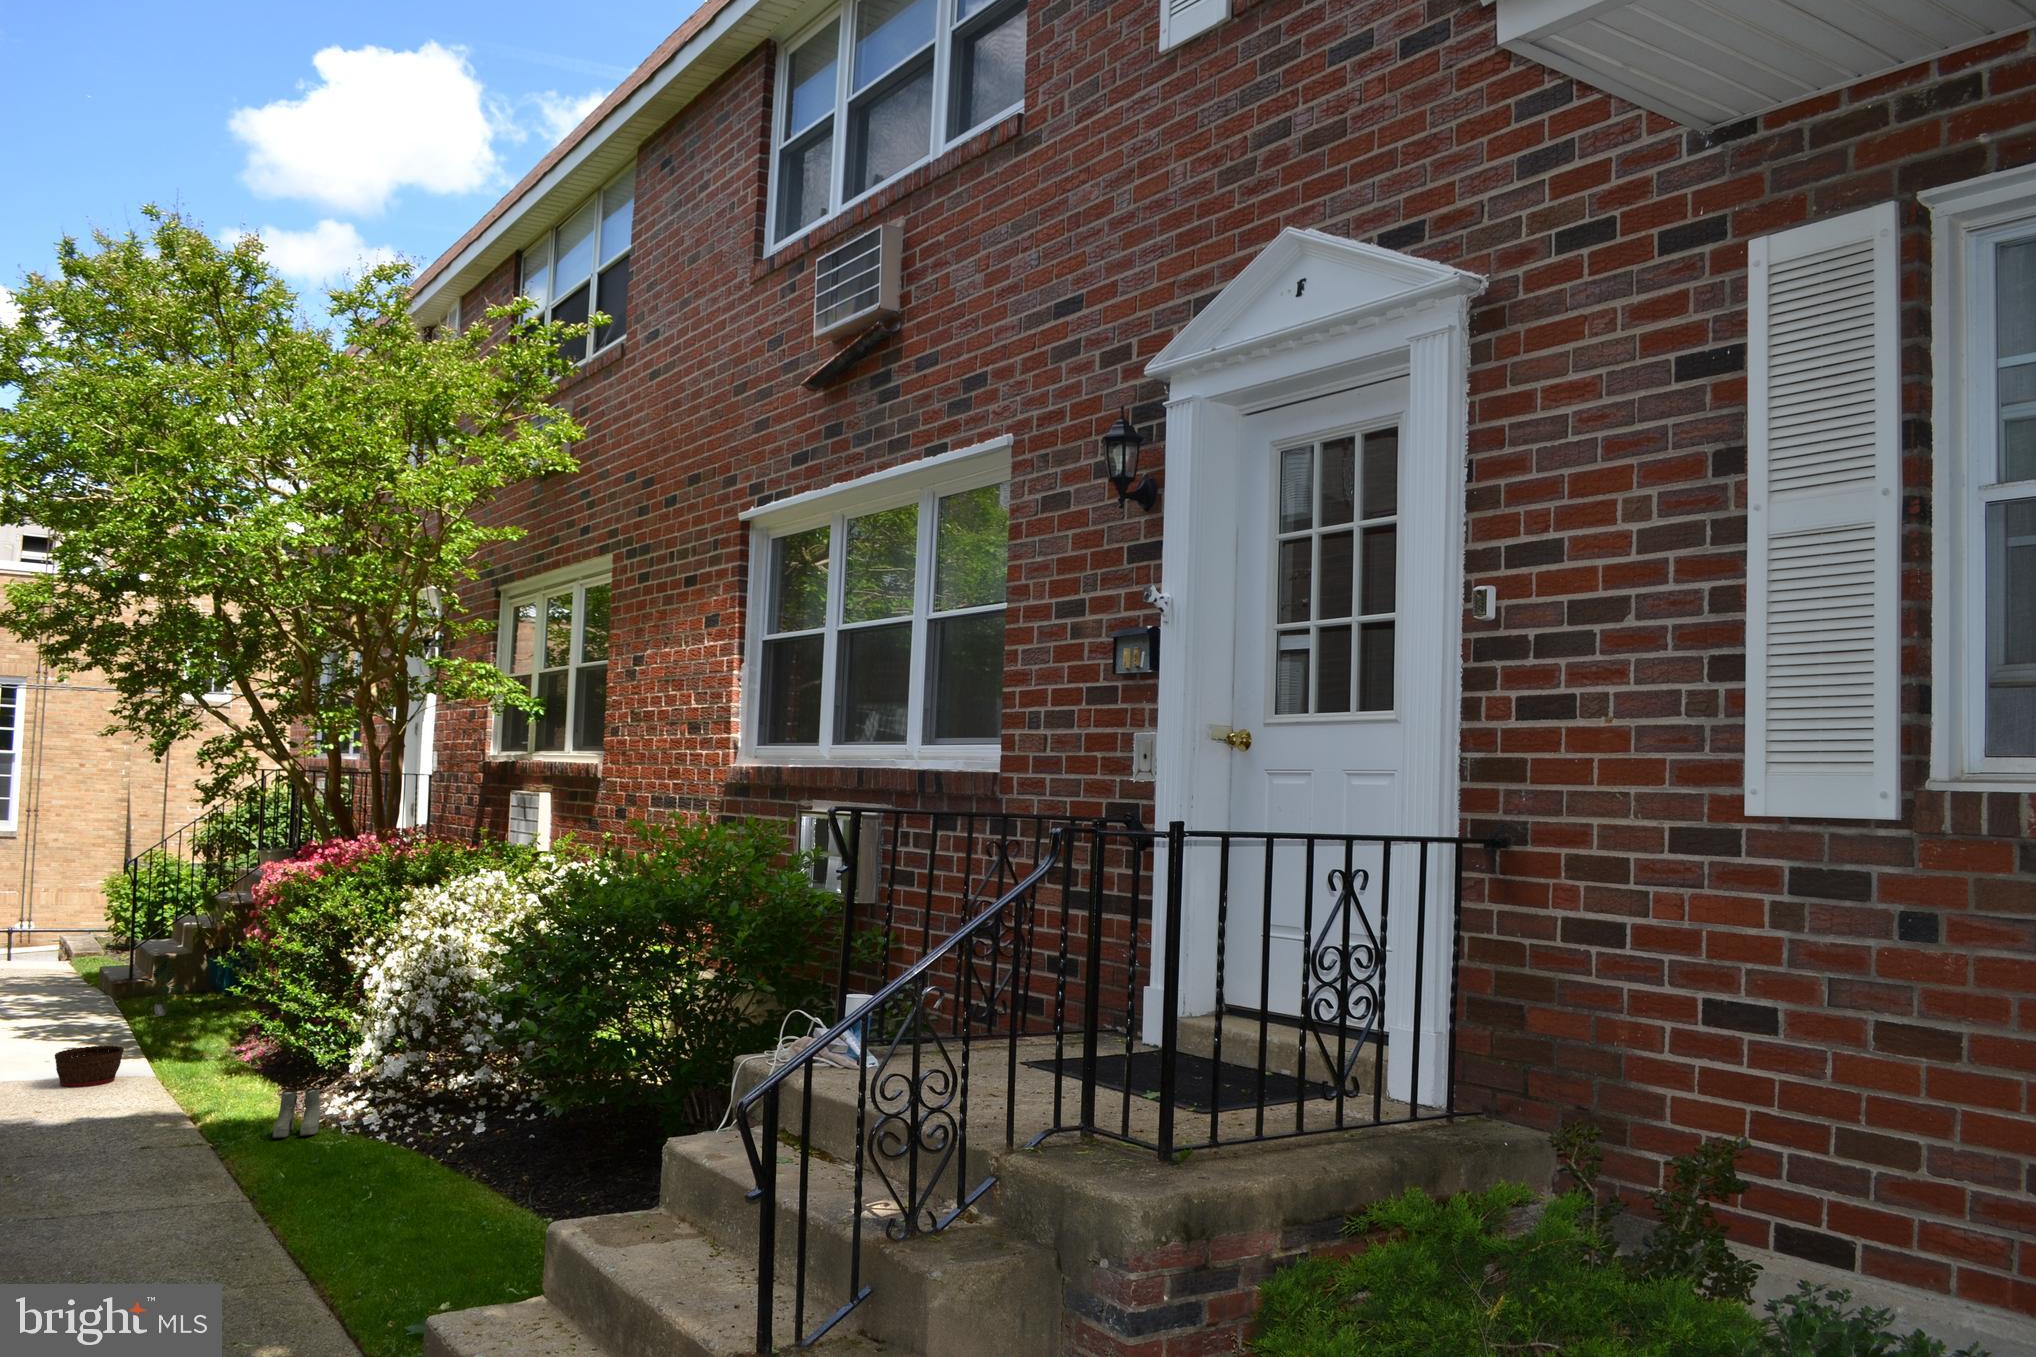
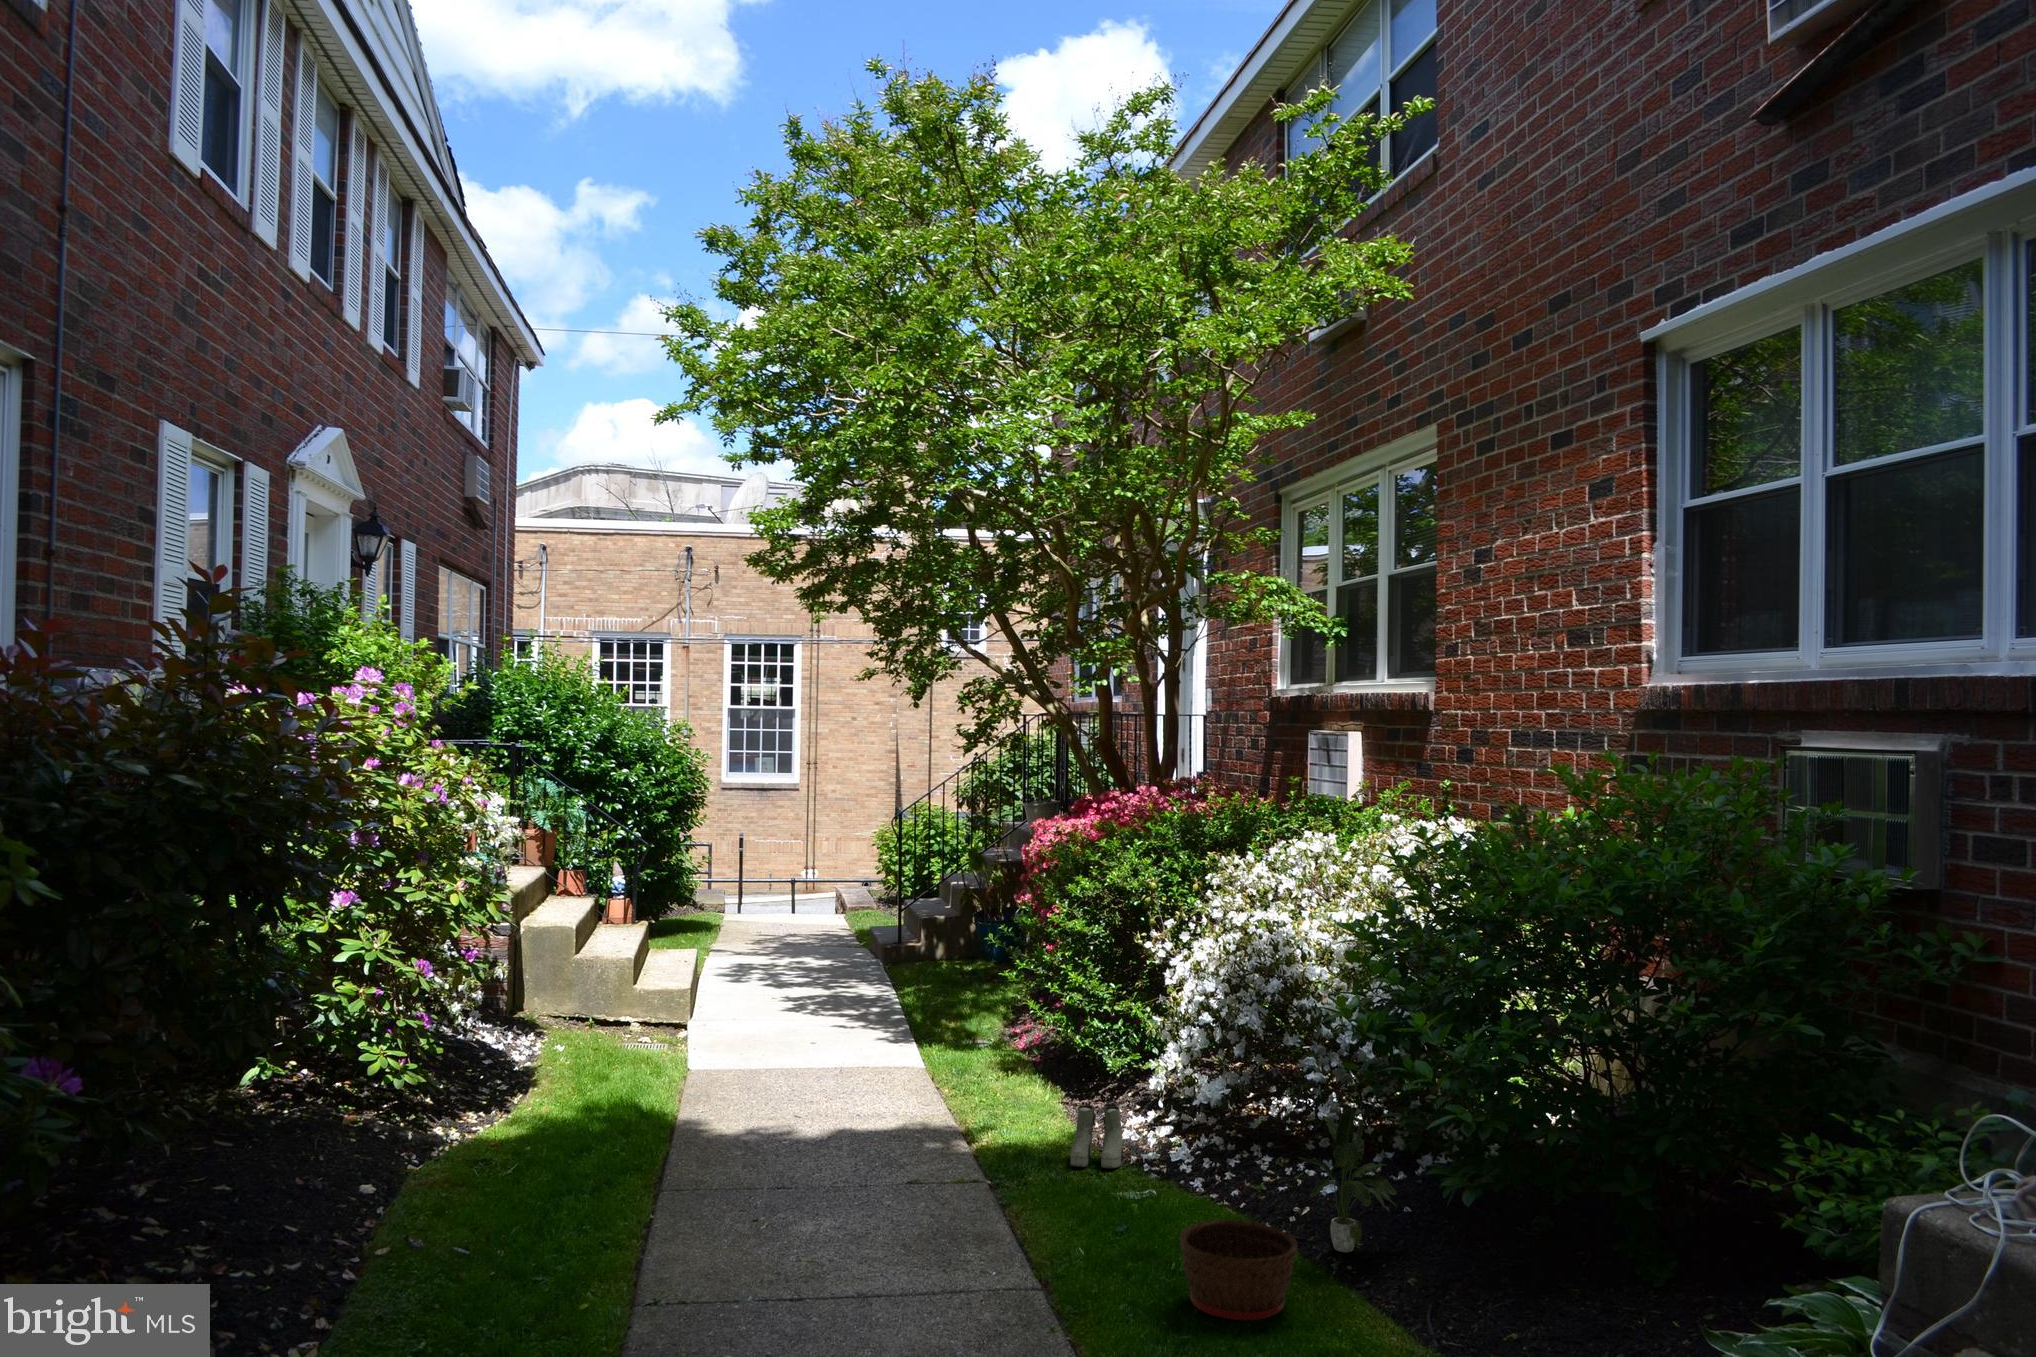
potted plant: present [139,958,188,1016] -> present [1299,1109,1397,1252]
basket: present [55,1046,124,1087] -> present [1180,1220,1297,1320]

